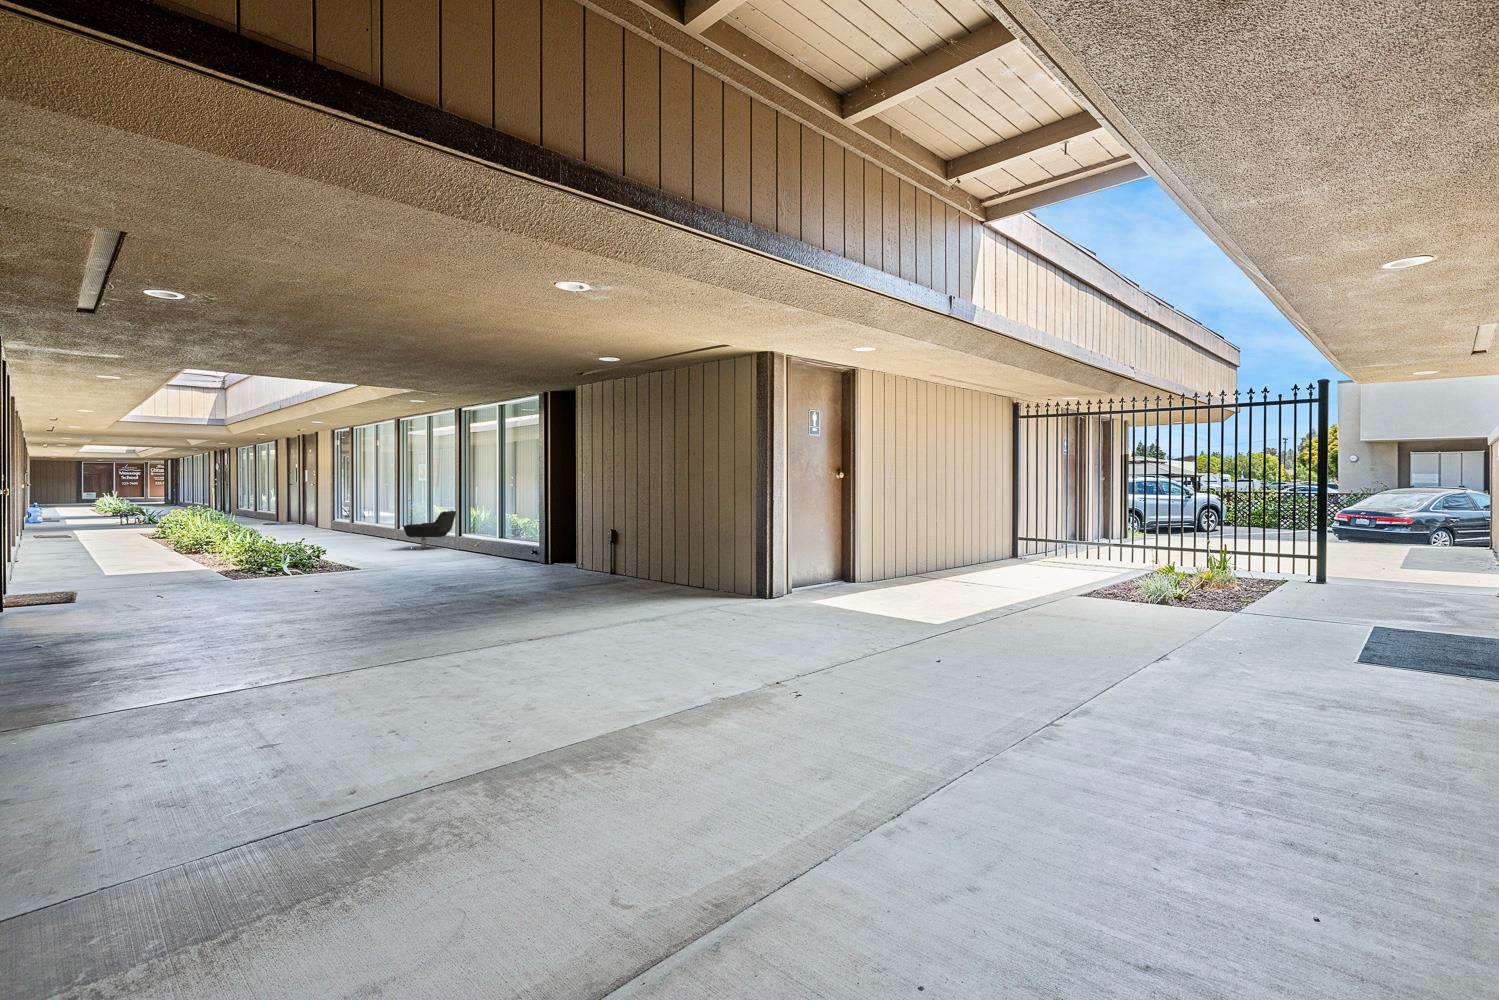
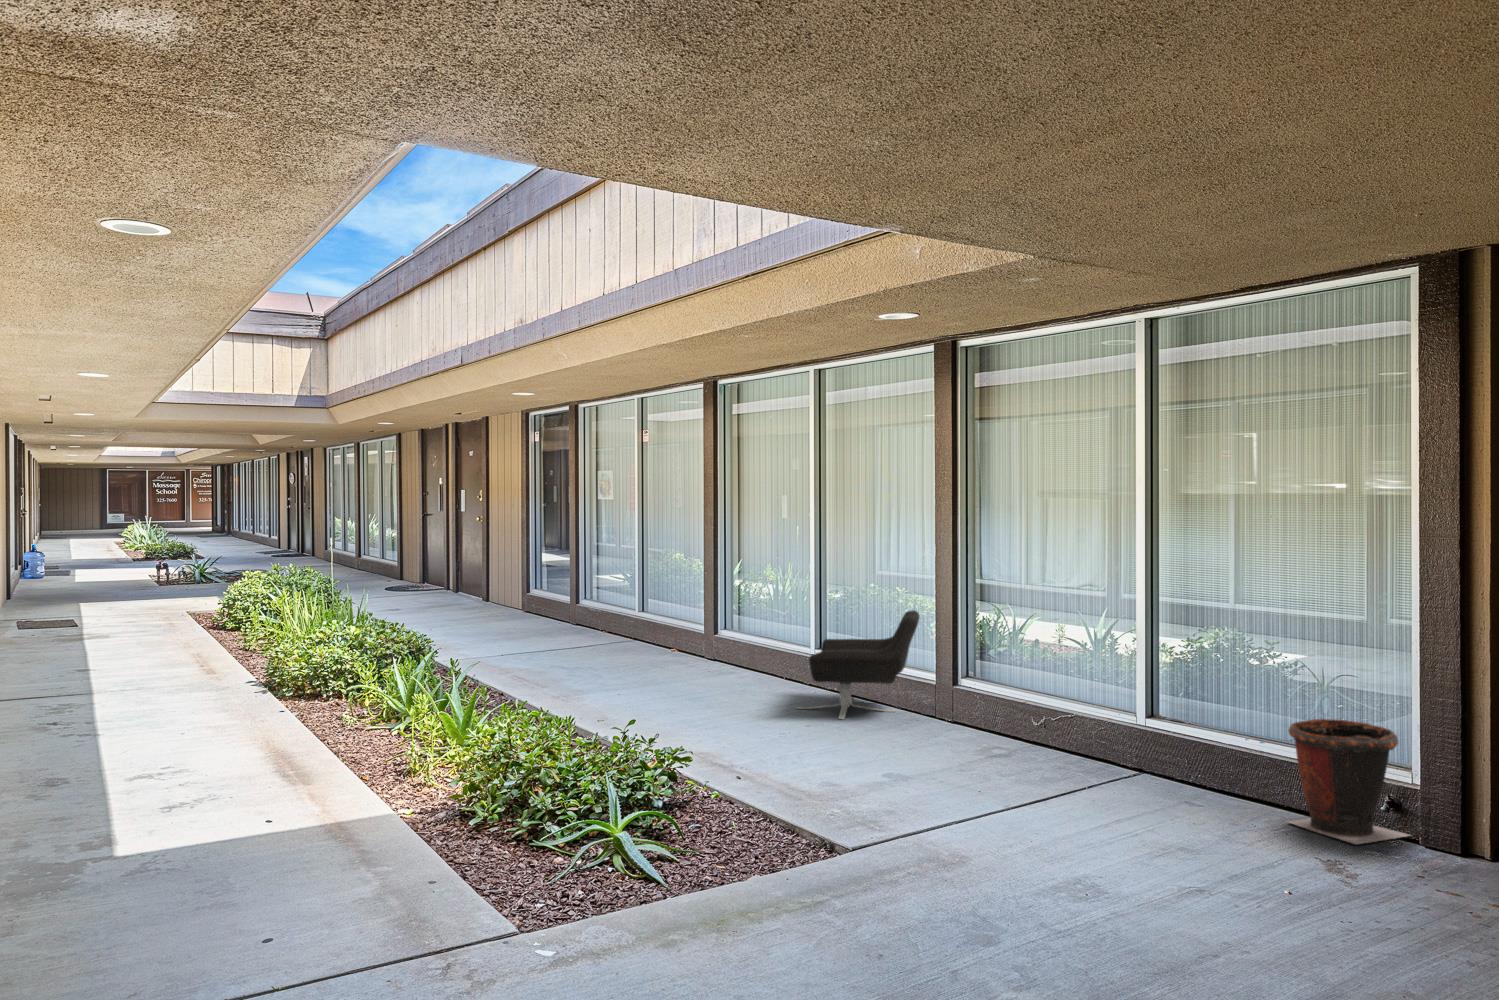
waste bin: none [510,530,542,563] -> present [1288,719,1410,845]

